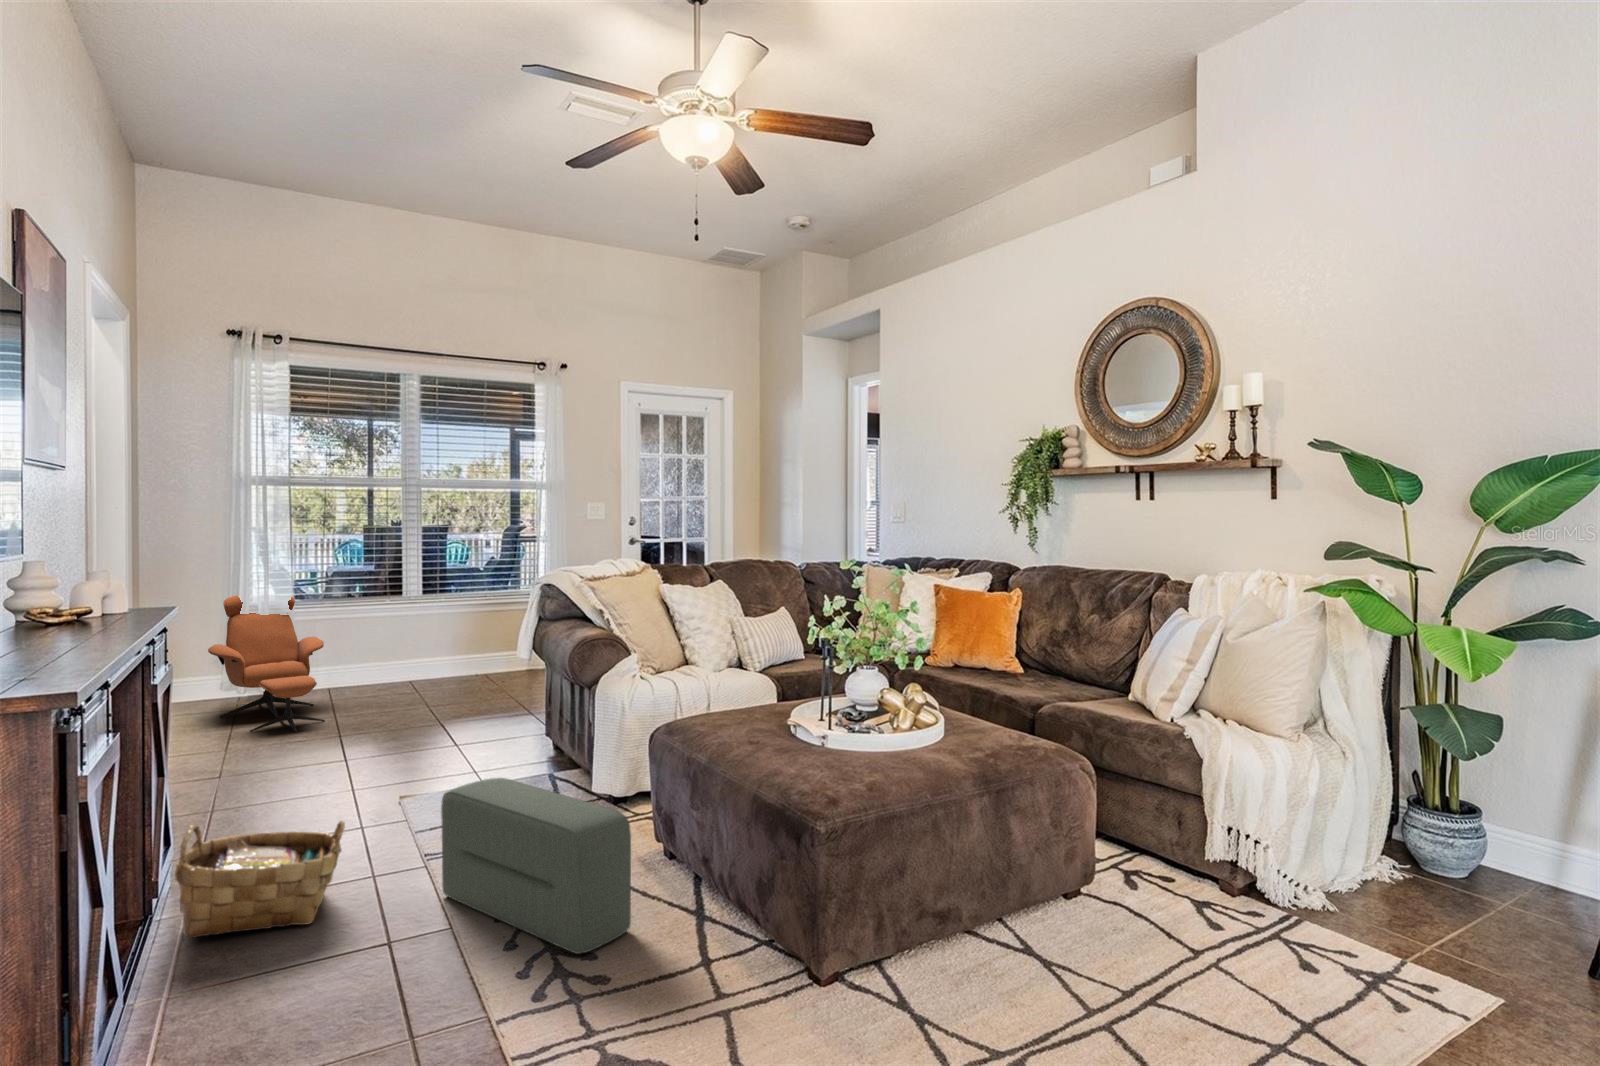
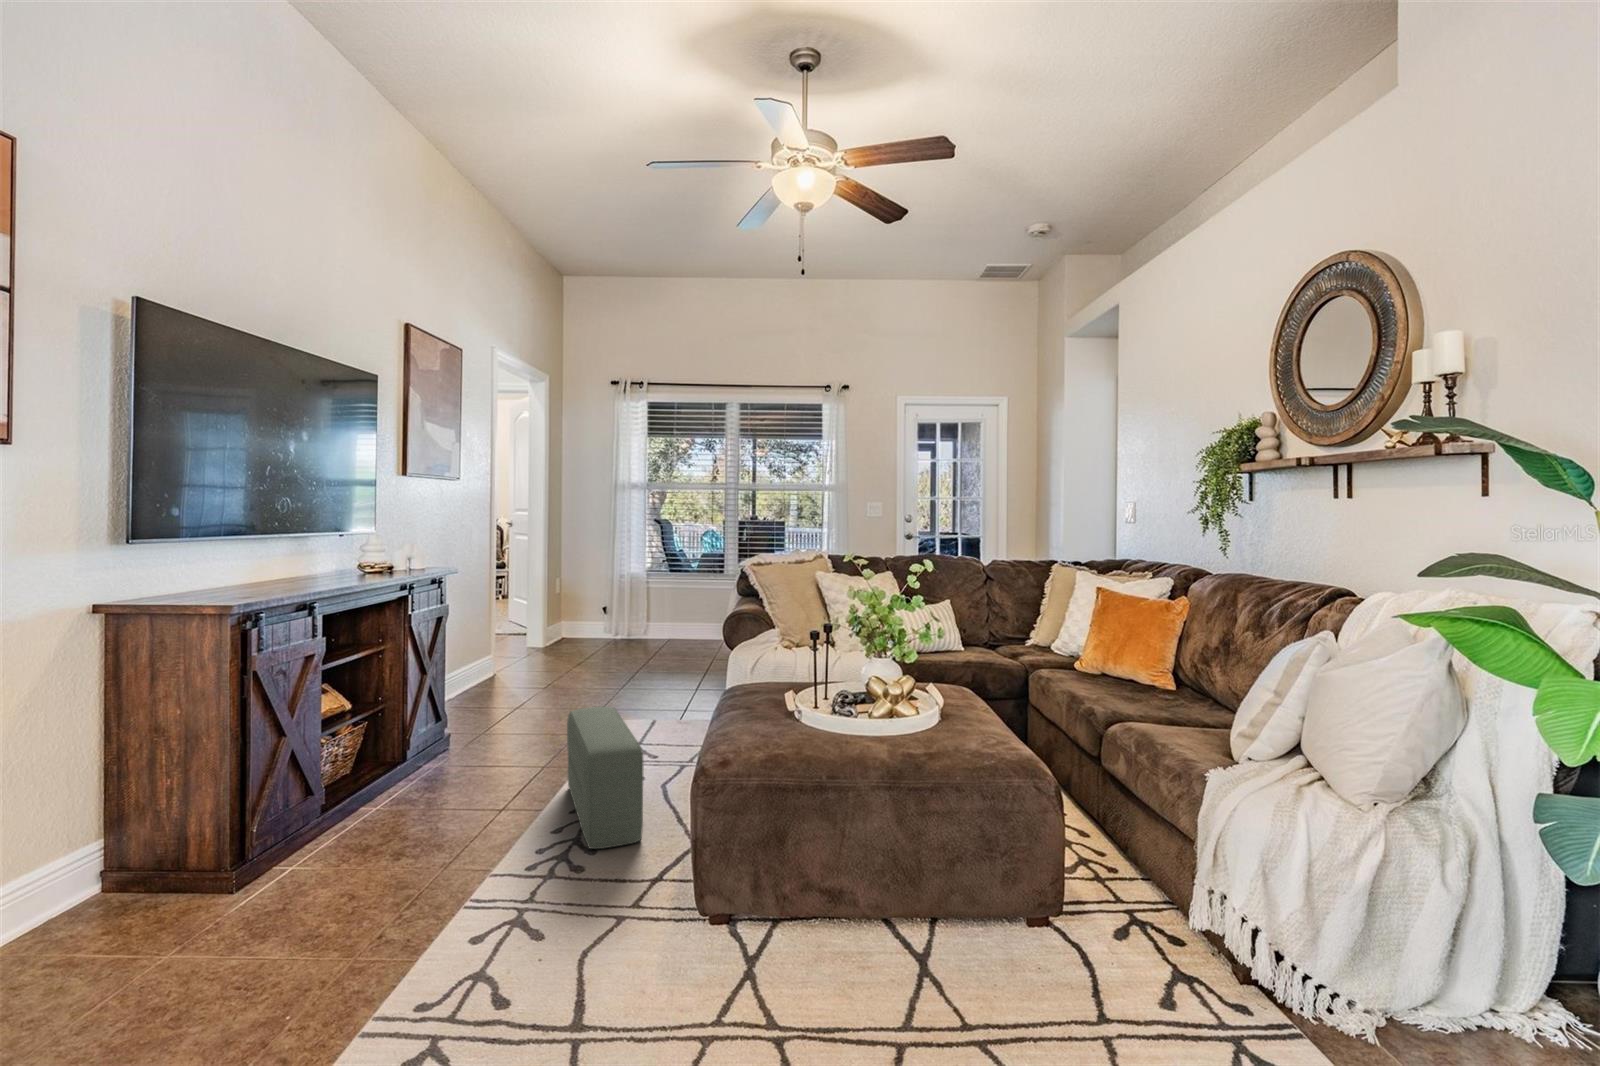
lounge chair: present [208,595,325,732] -> none [594,563,665,661]
woven basket: present [175,820,345,938] -> none [415,707,523,787]

